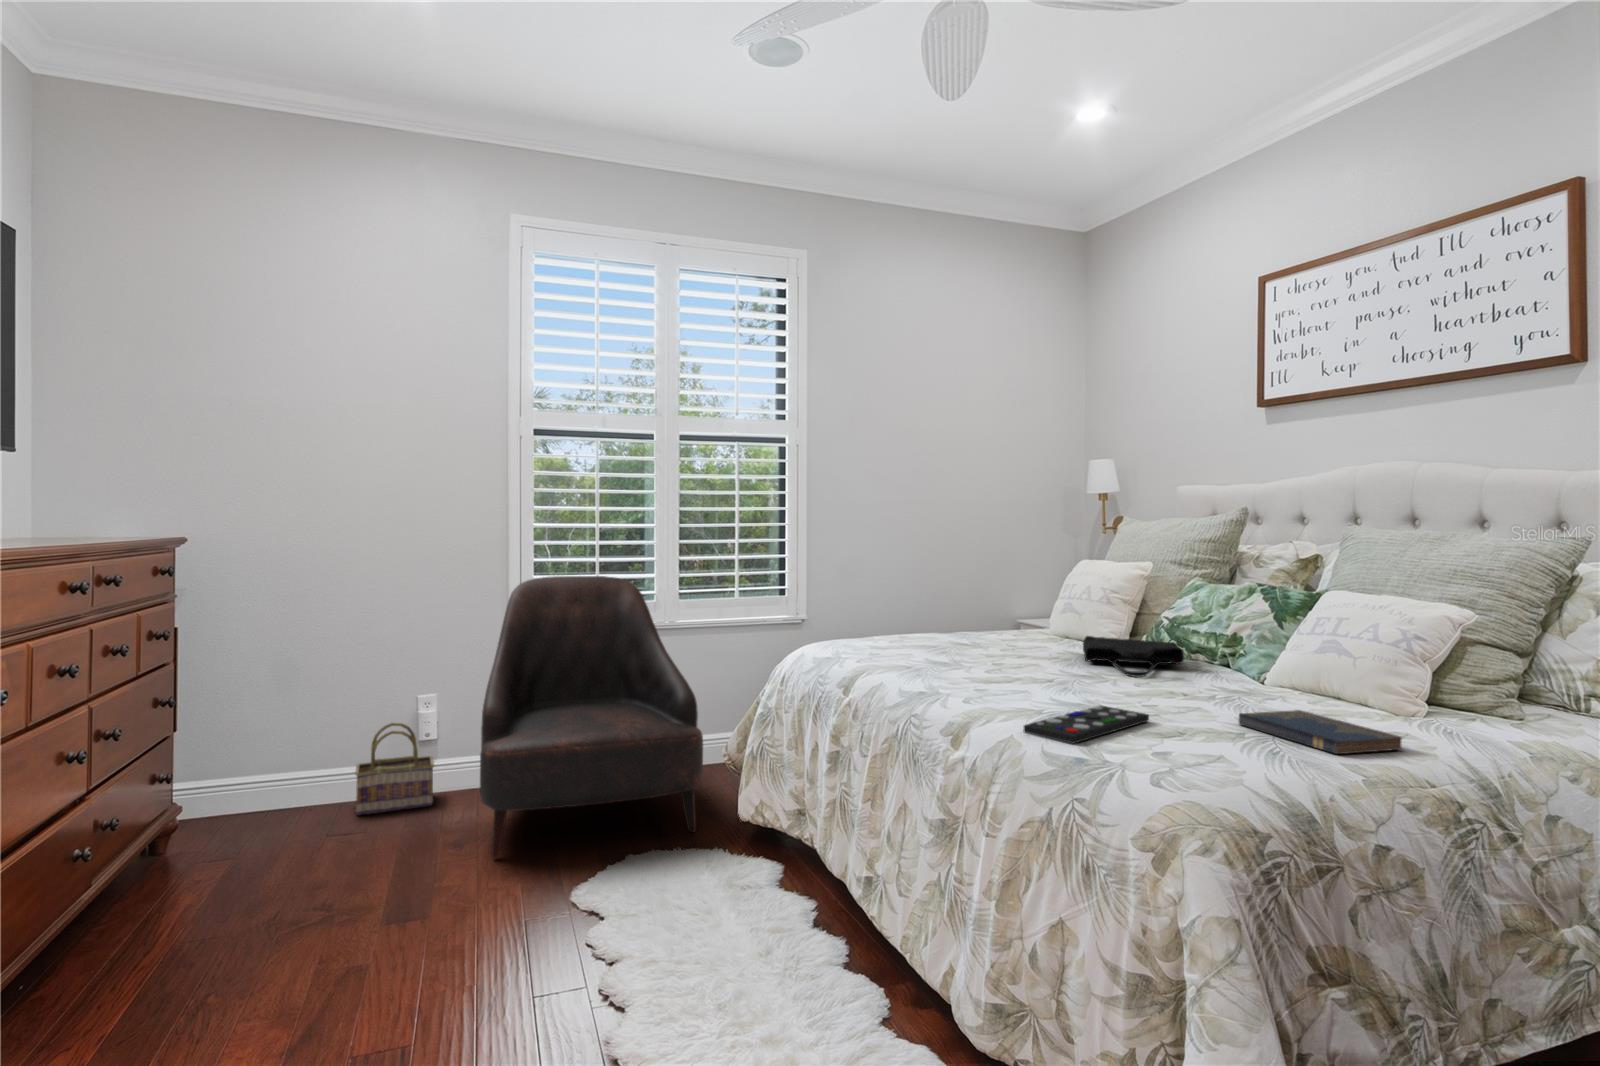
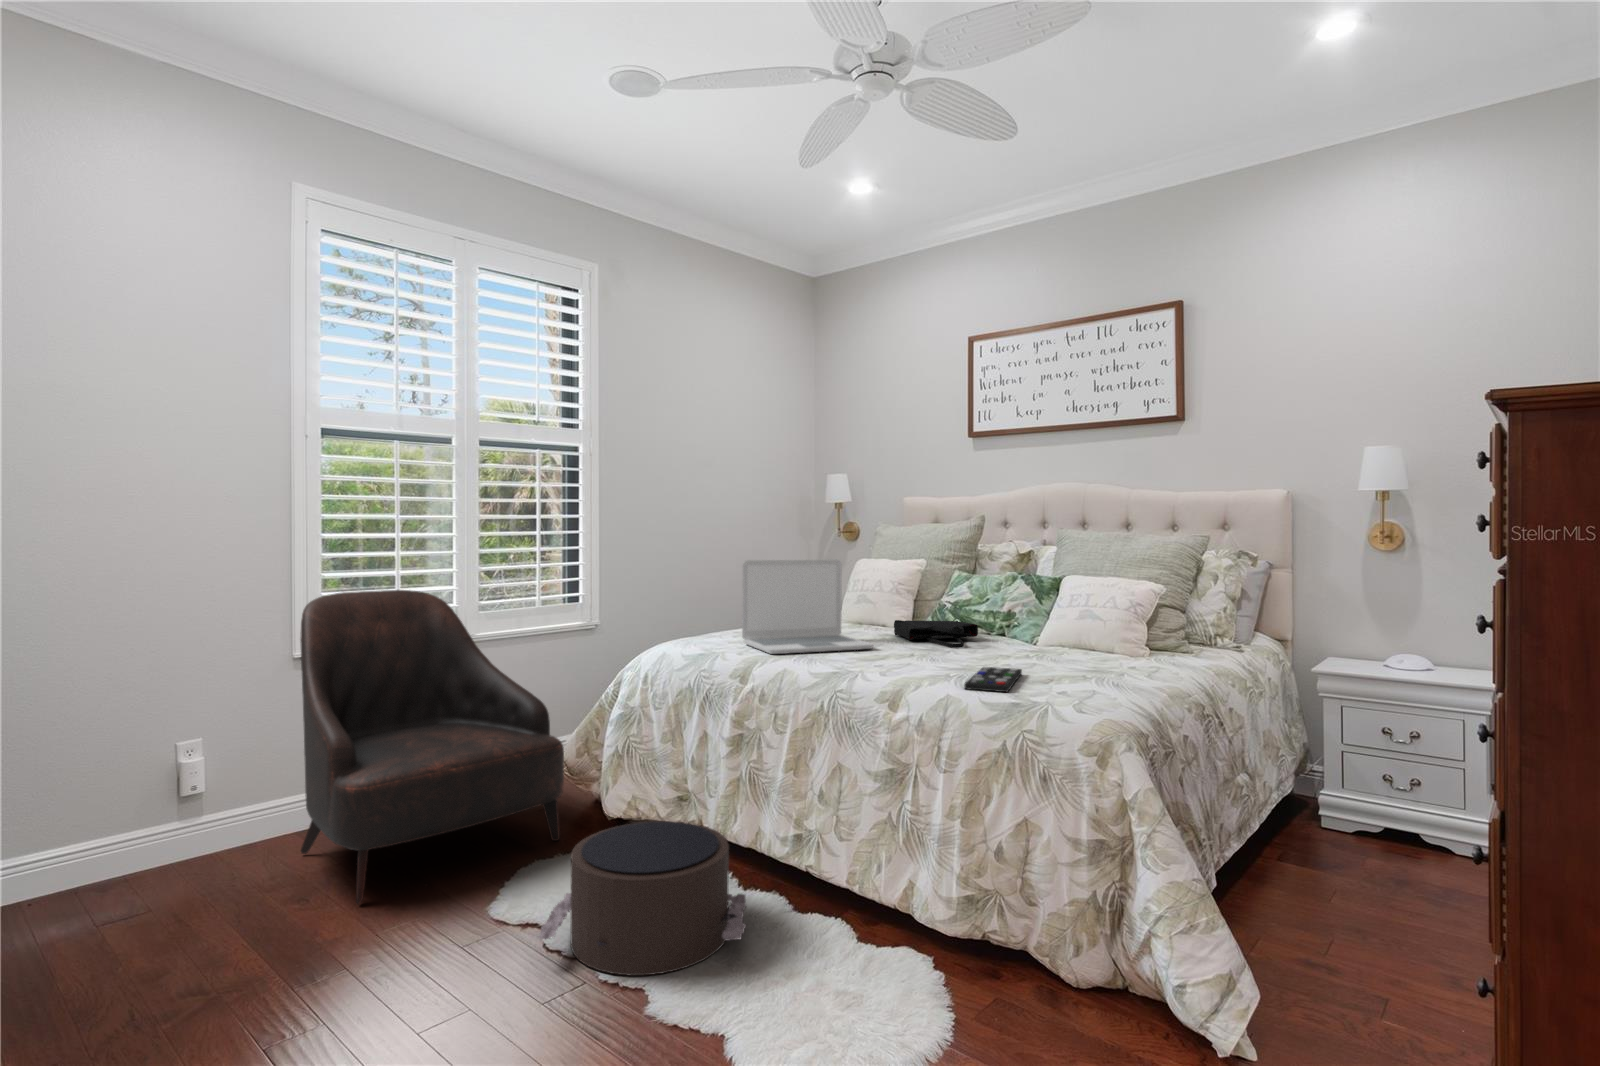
laptop: none [882,558,1020,668] -> present [742,560,874,654]
hardcover book: present [1239,710,1402,754] -> none [1072,658,1175,681]
basket: present [355,723,434,815] -> none [94,779,213,898]
pouf: none [564,829,788,997] -> present [539,821,746,975]

